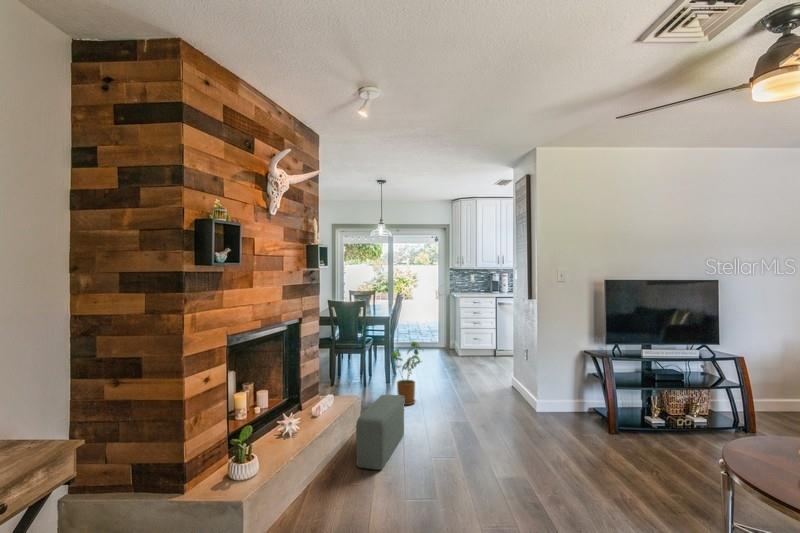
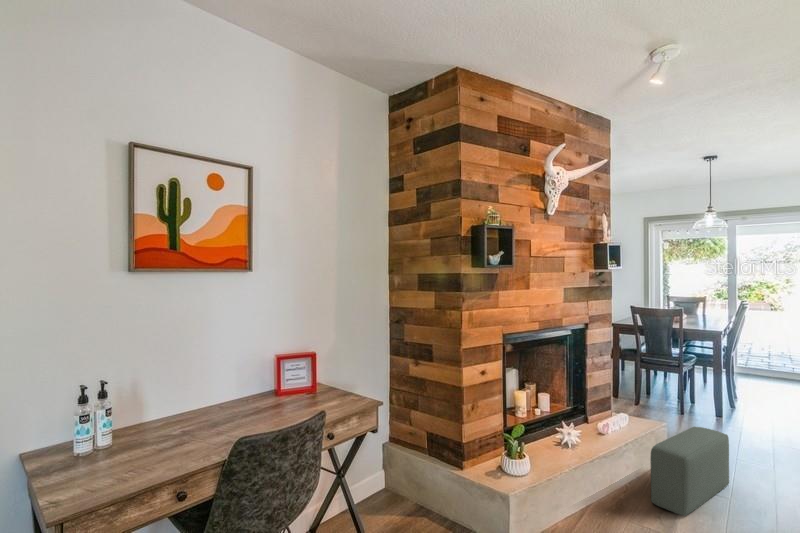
house plant: present [390,342,423,405] -> none [716,366,772,449]

